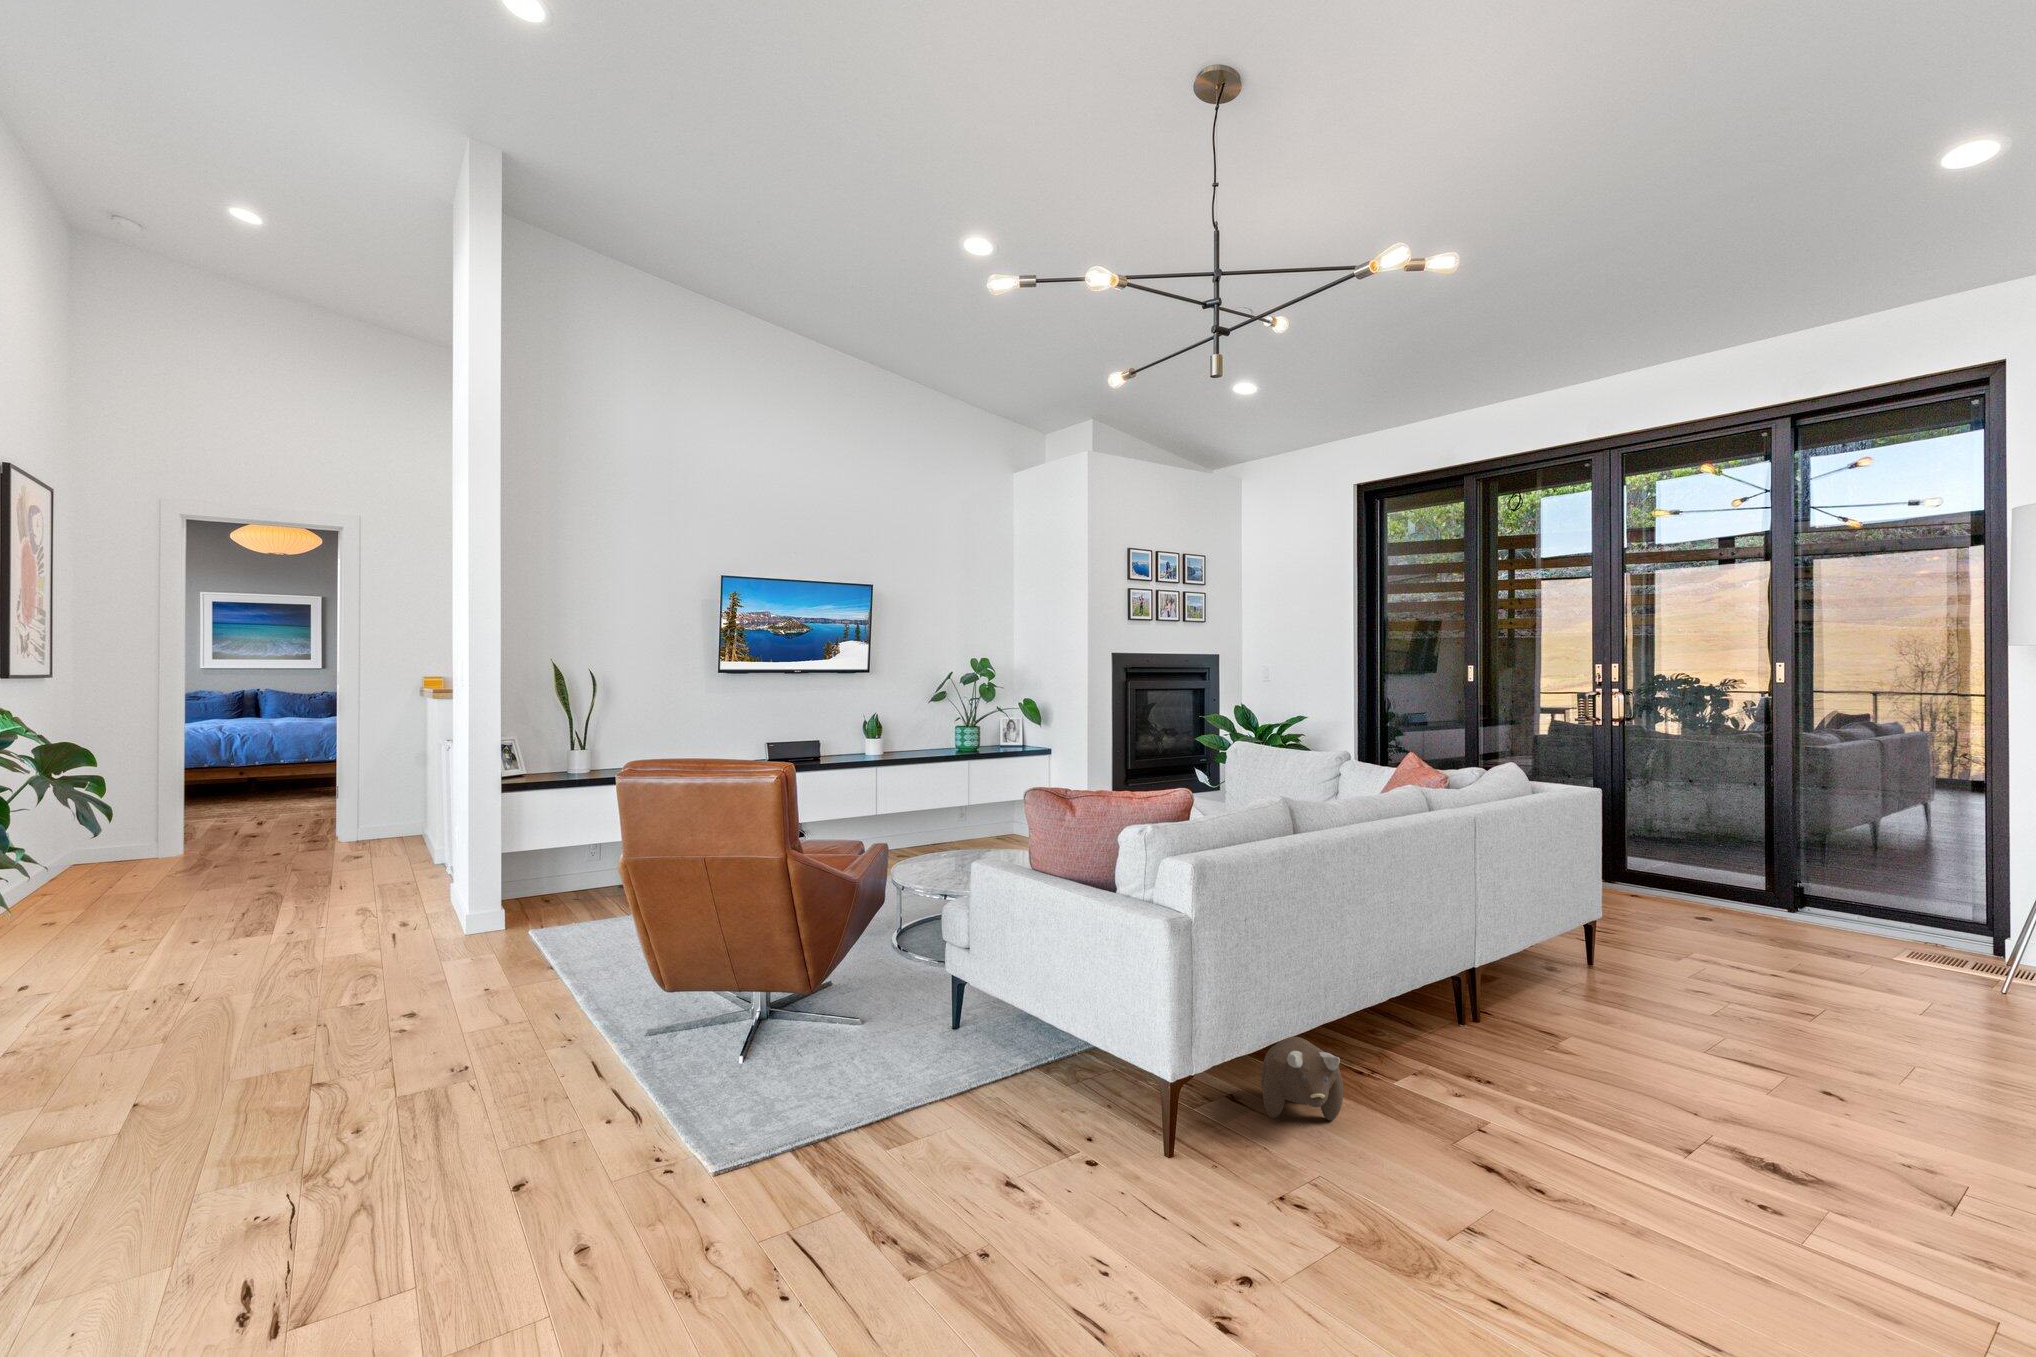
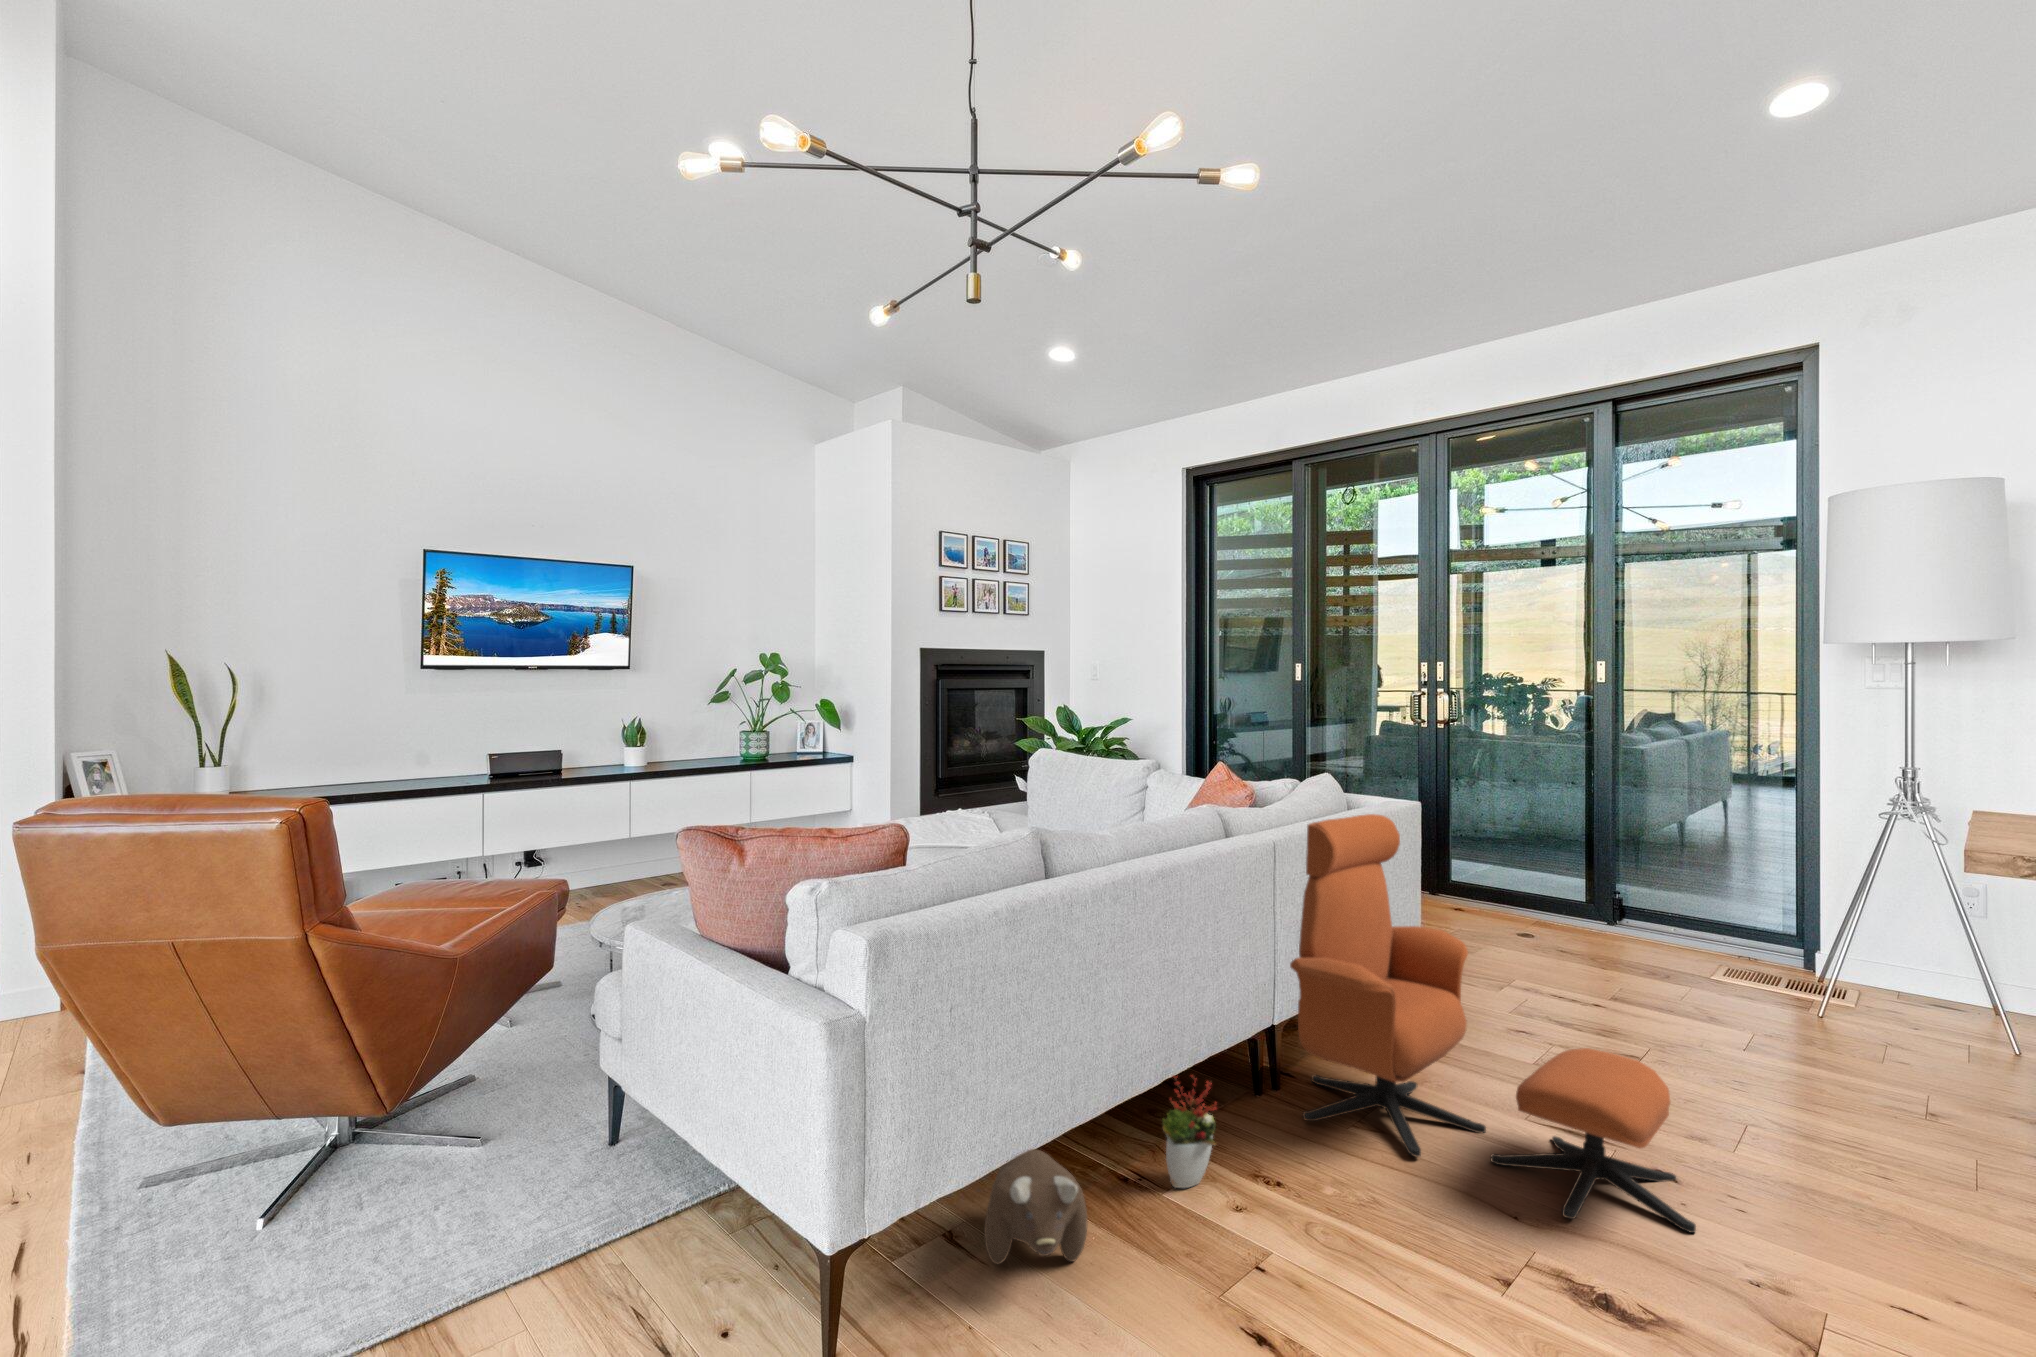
lounge chair: none [1493,793,1865,1136] -> present [1290,814,1696,1233]
decorative plant: none [1392,991,1438,1082] -> present [1162,1074,1217,1188]

